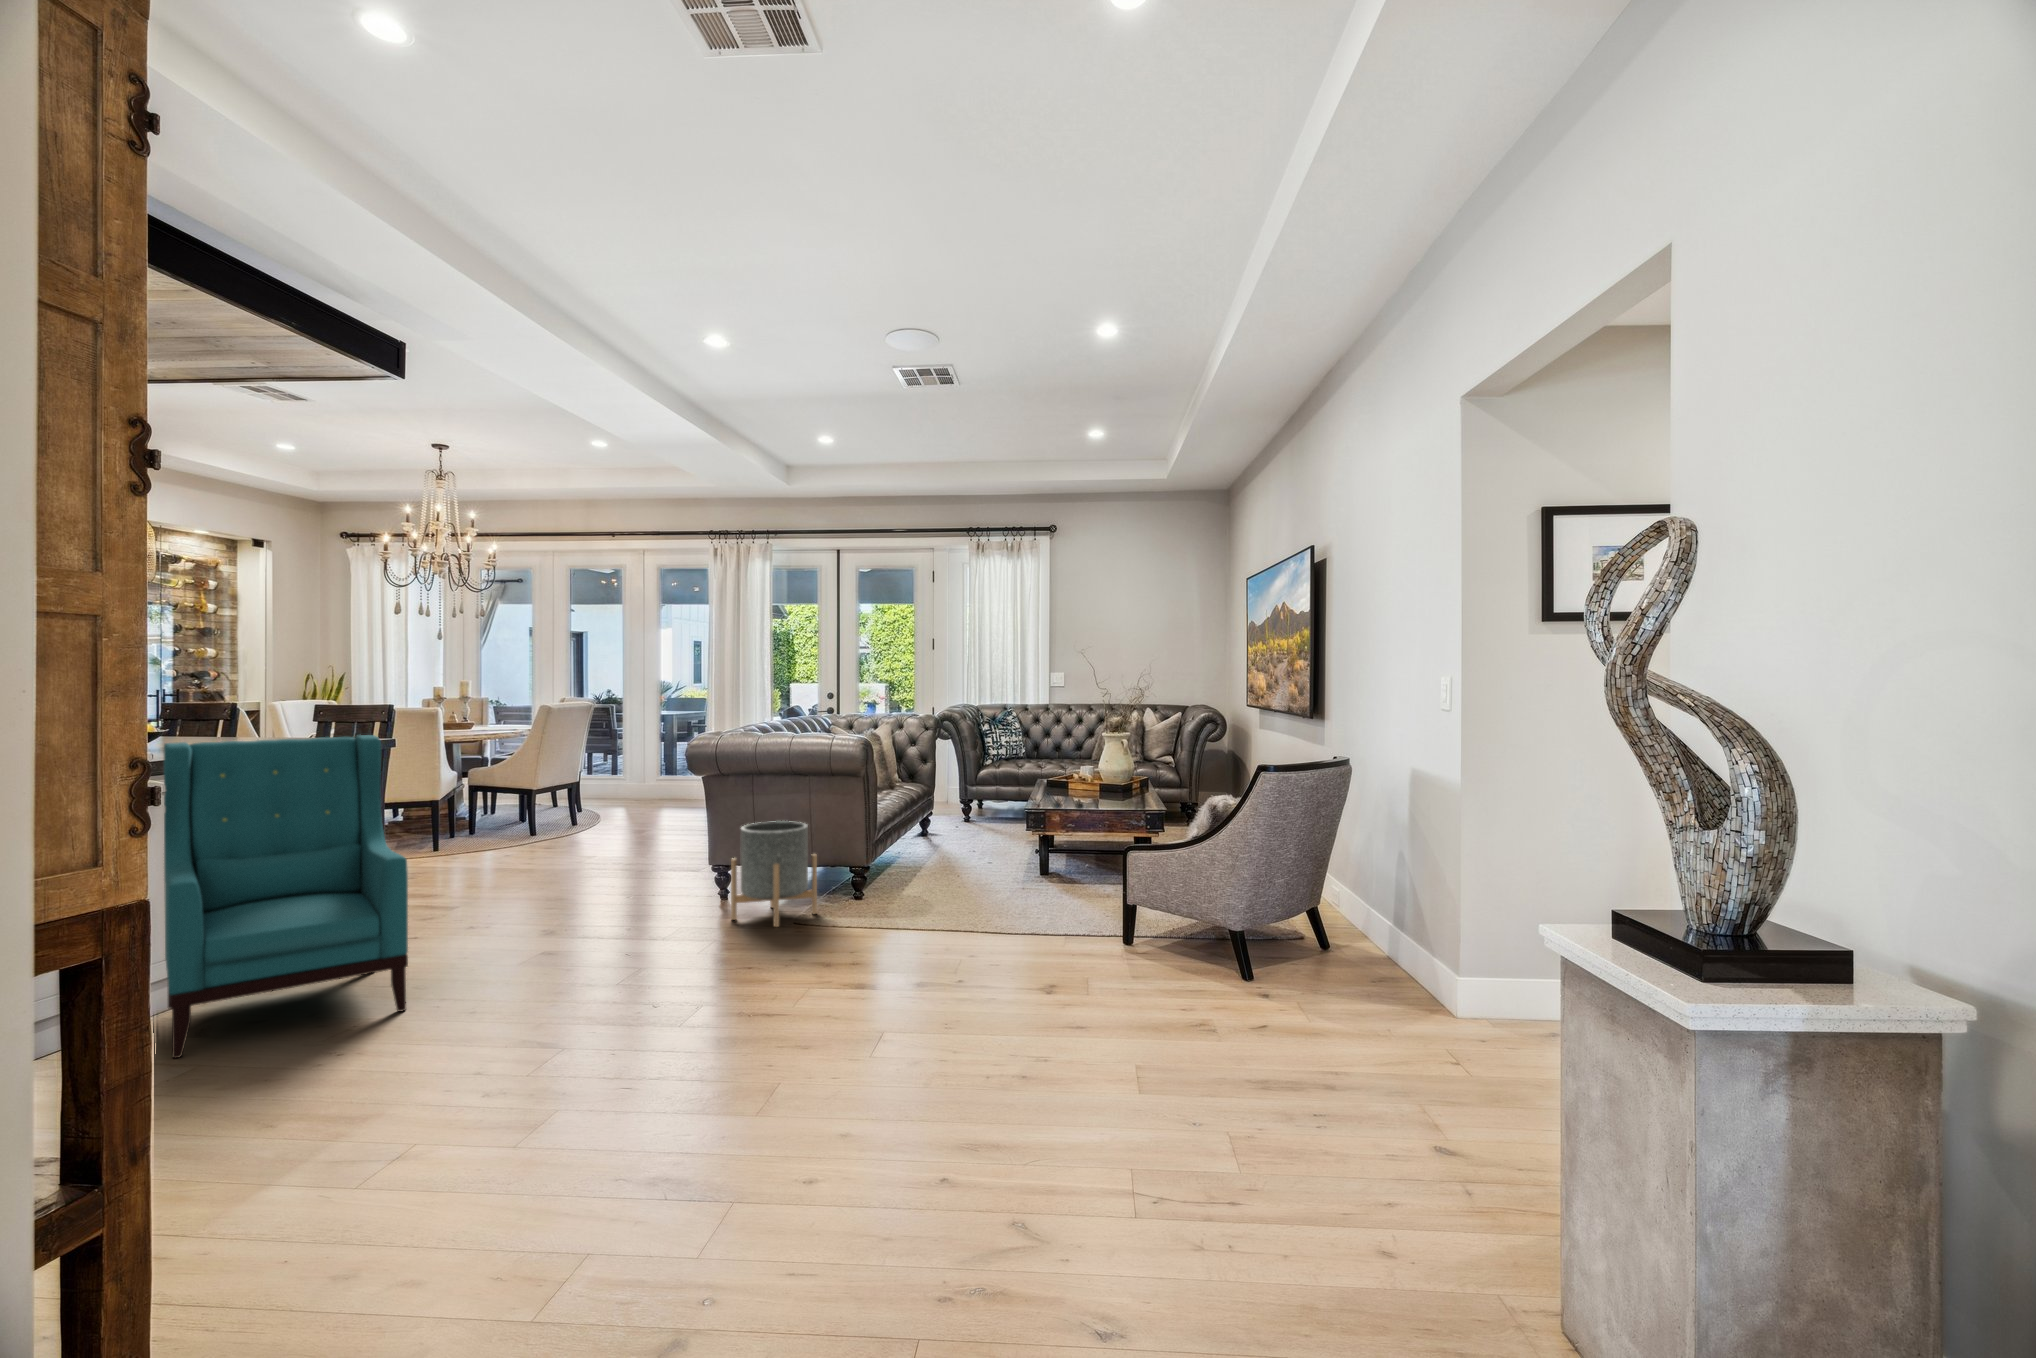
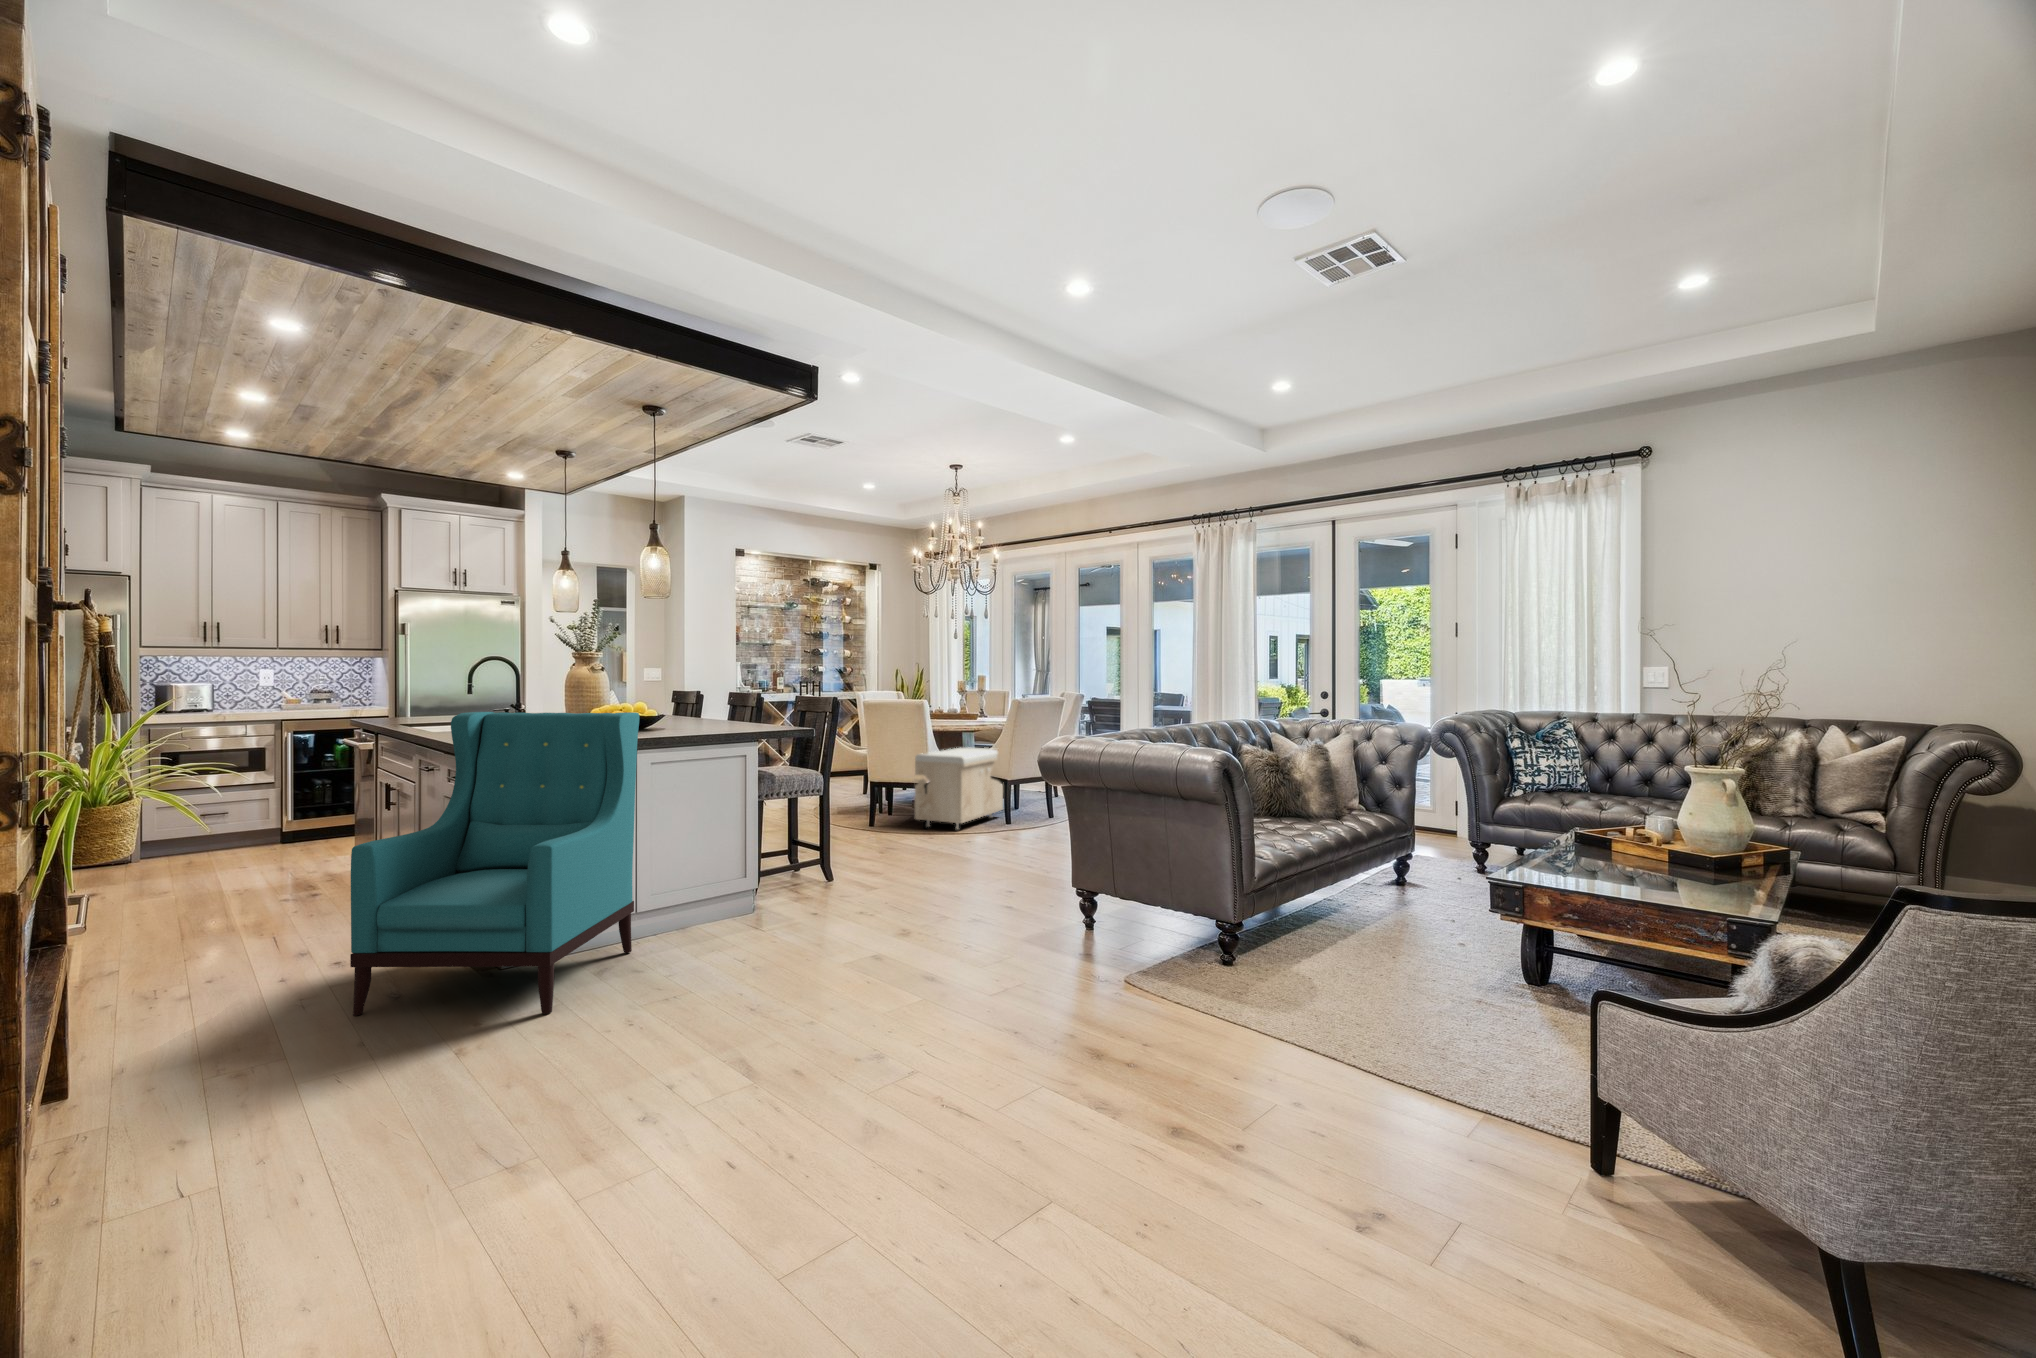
storage bench: none [449,760,536,848] -> present [915,748,1003,829]
planter: present [731,821,817,927] -> none [986,849,1090,999]

